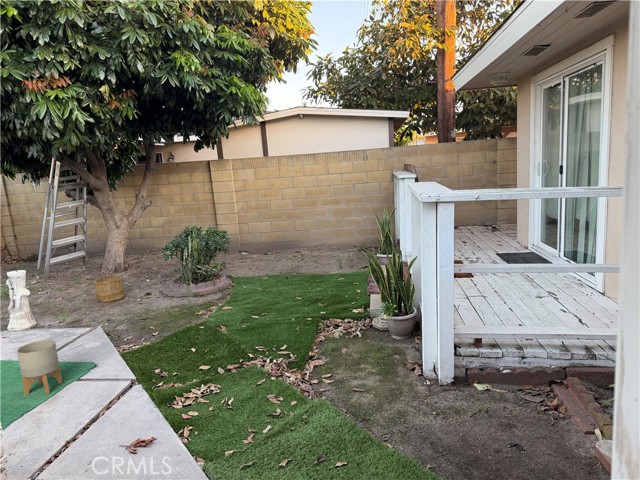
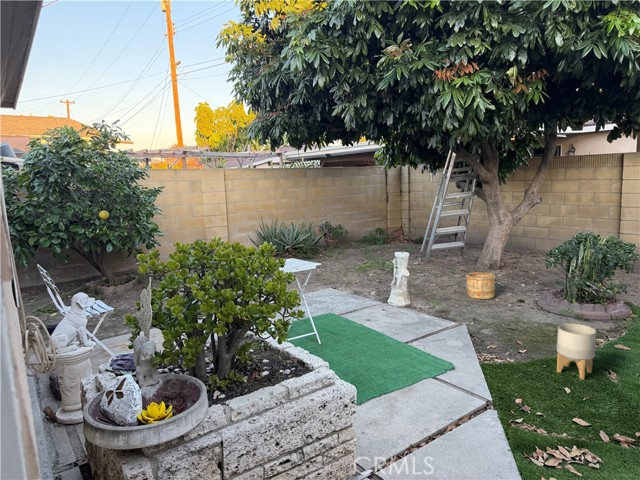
planter: present [17,340,62,395] -> present [557,323,596,380]

